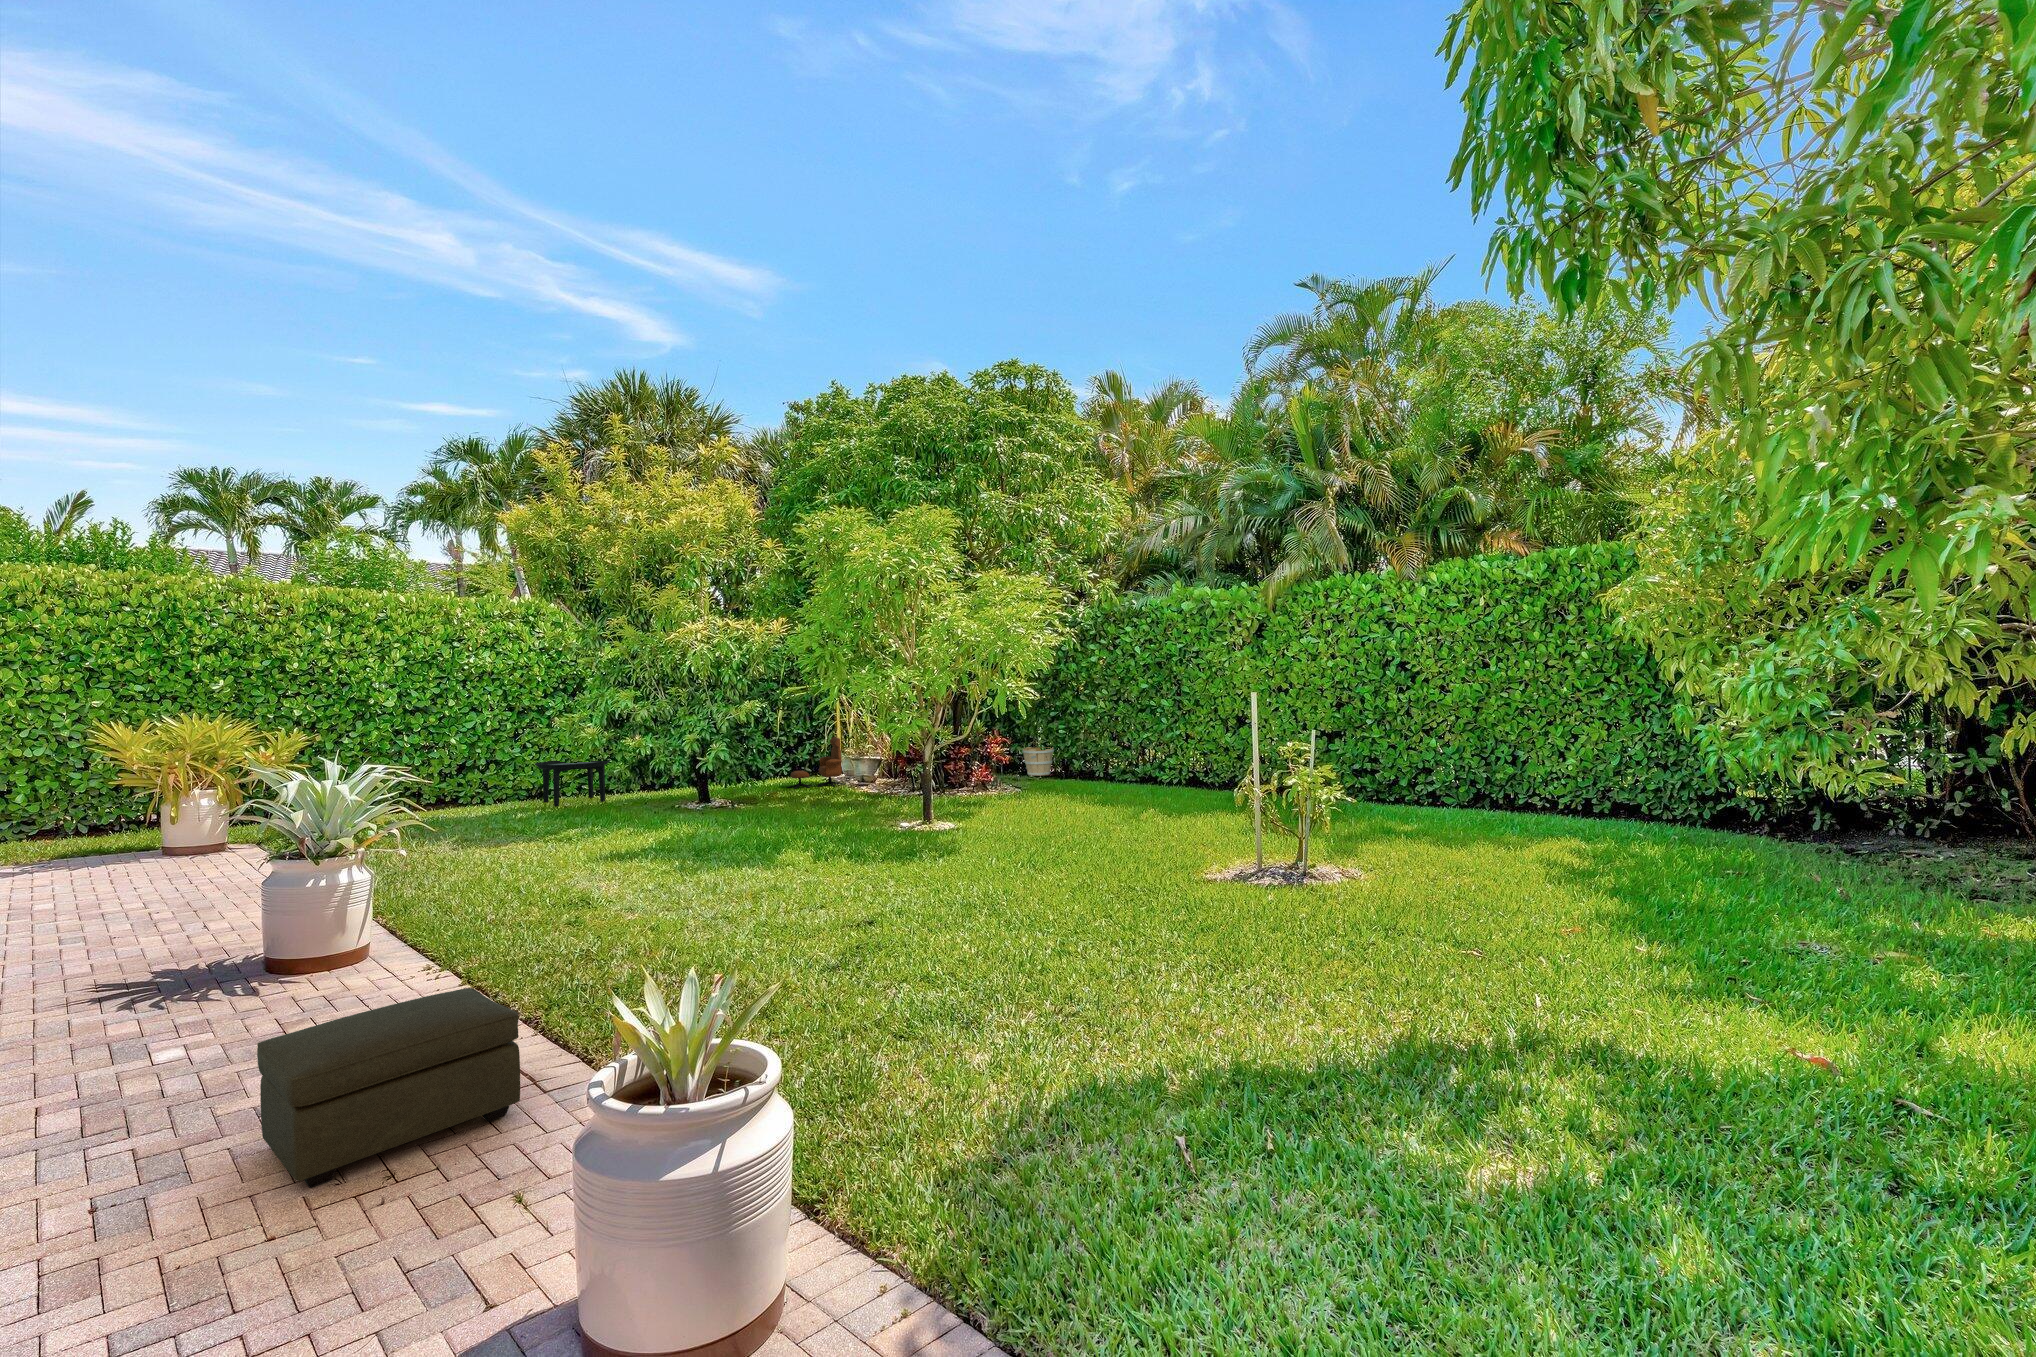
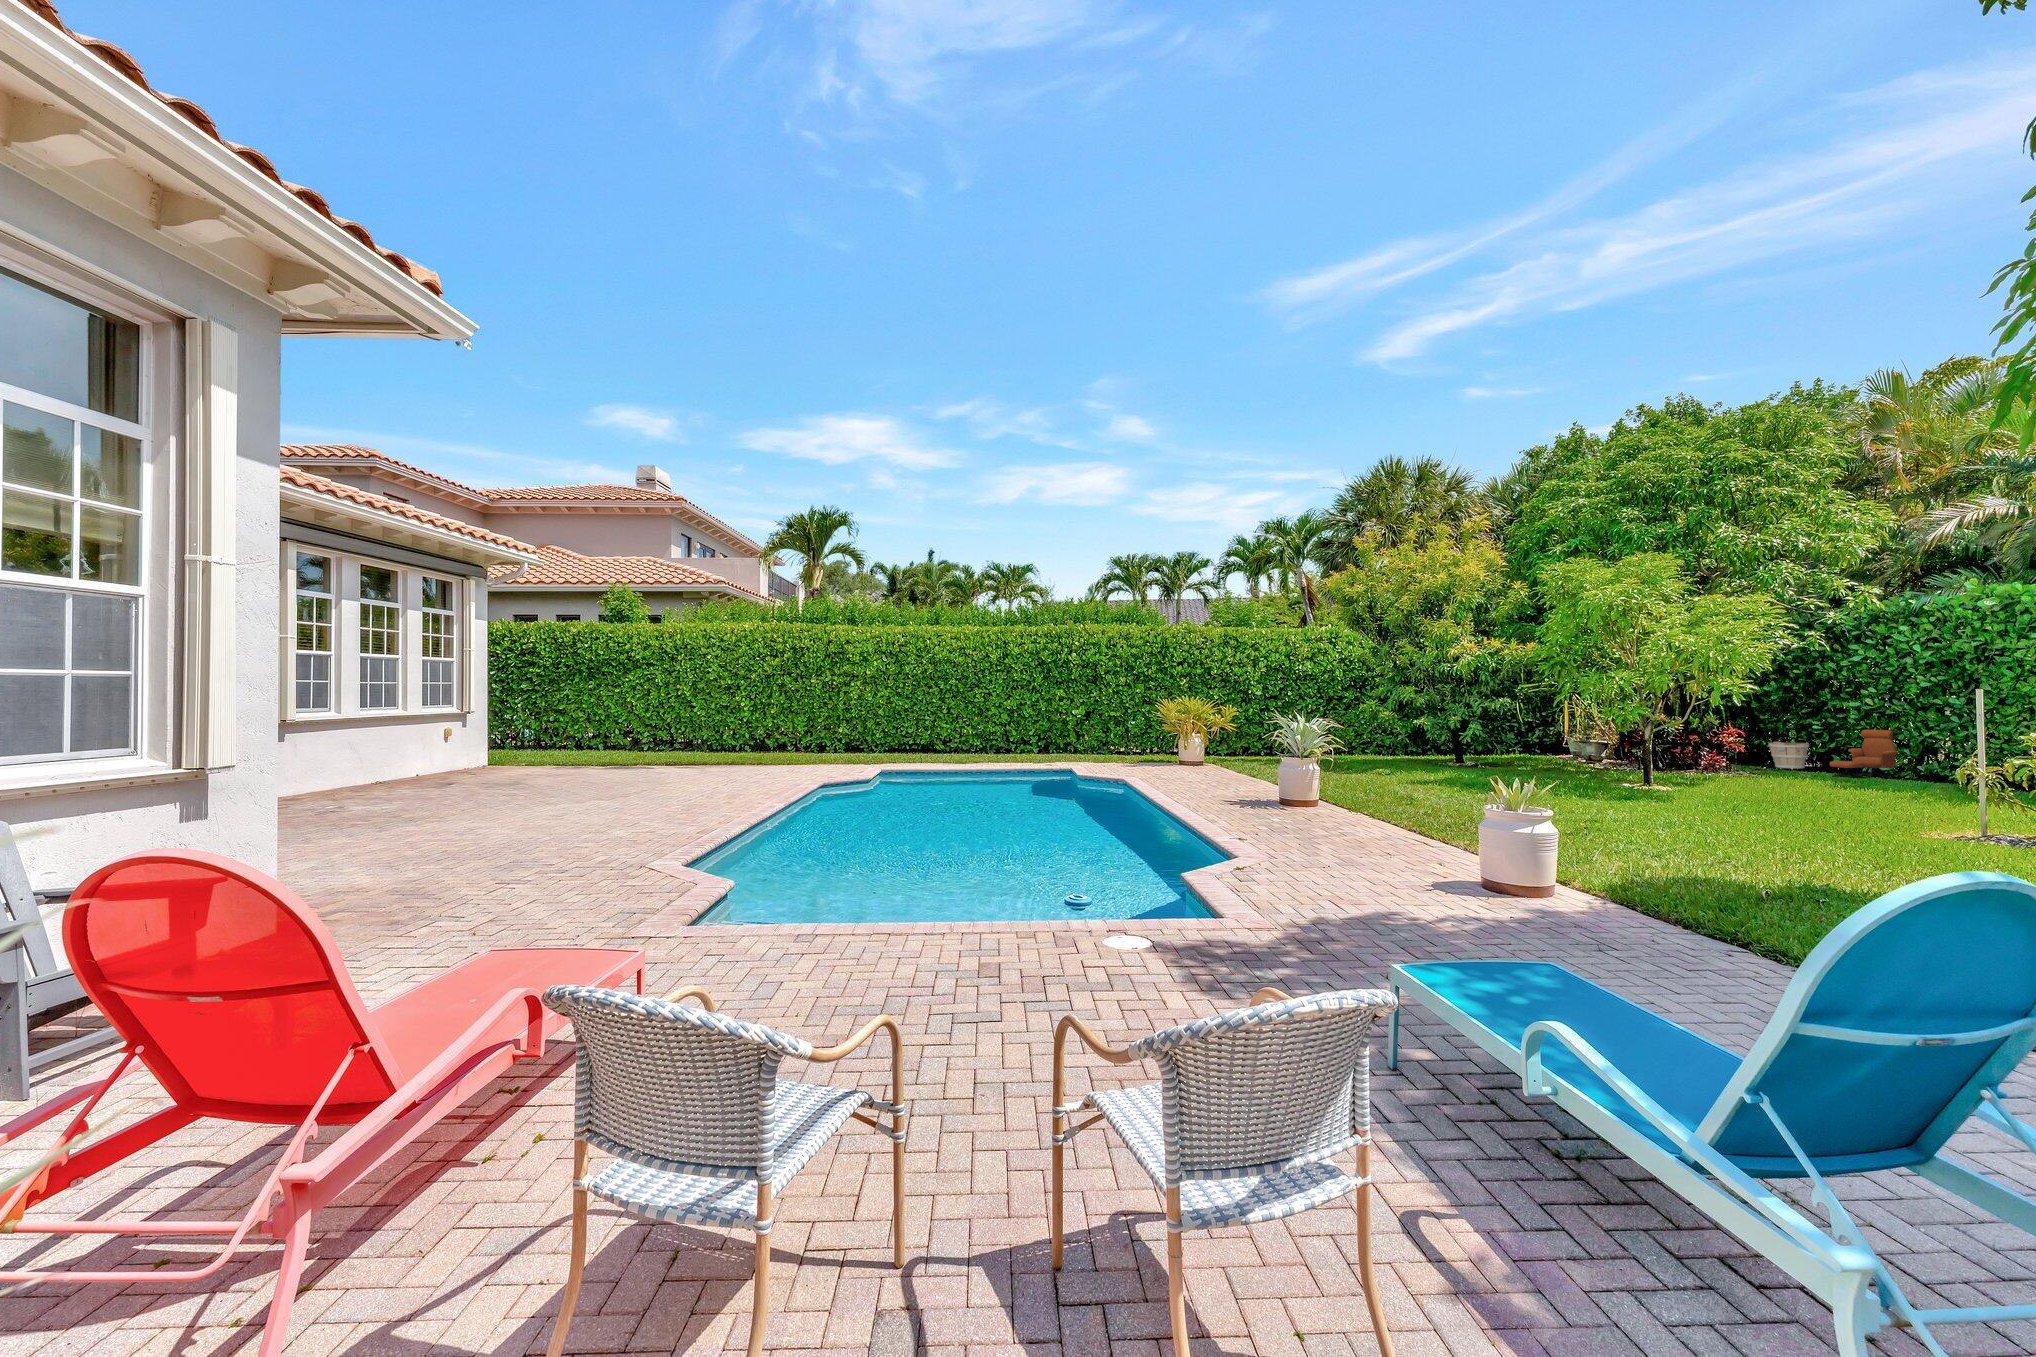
lounge chair: present [787,737,845,789] -> present [1830,730,1900,778]
round table: present [535,760,611,806] -> none [1339,731,1387,760]
ottoman: present [257,988,520,1188] -> none [1319,798,1409,848]

